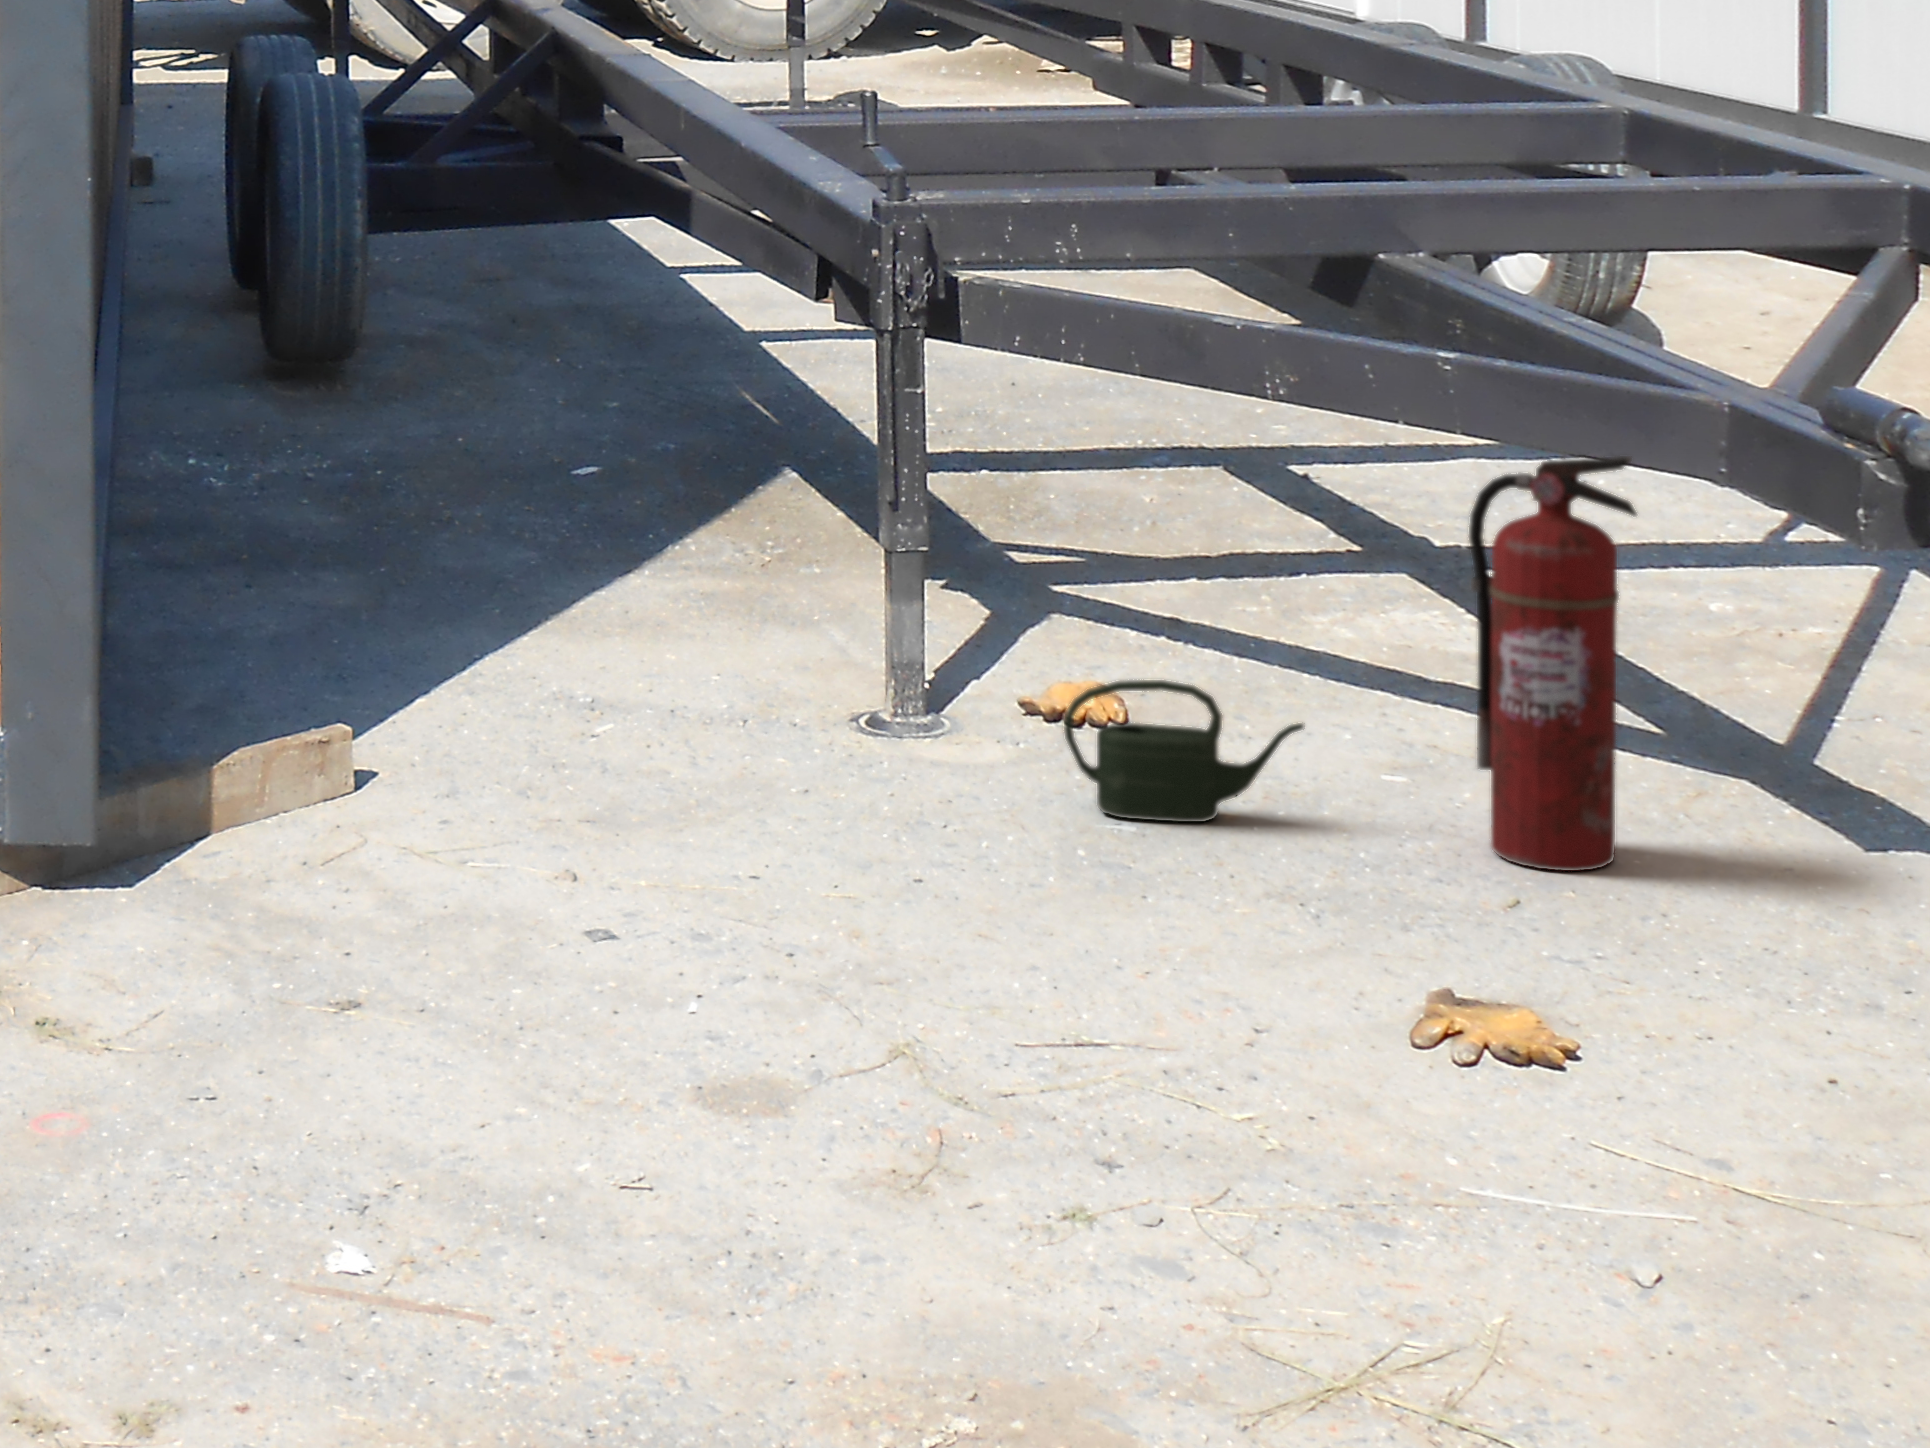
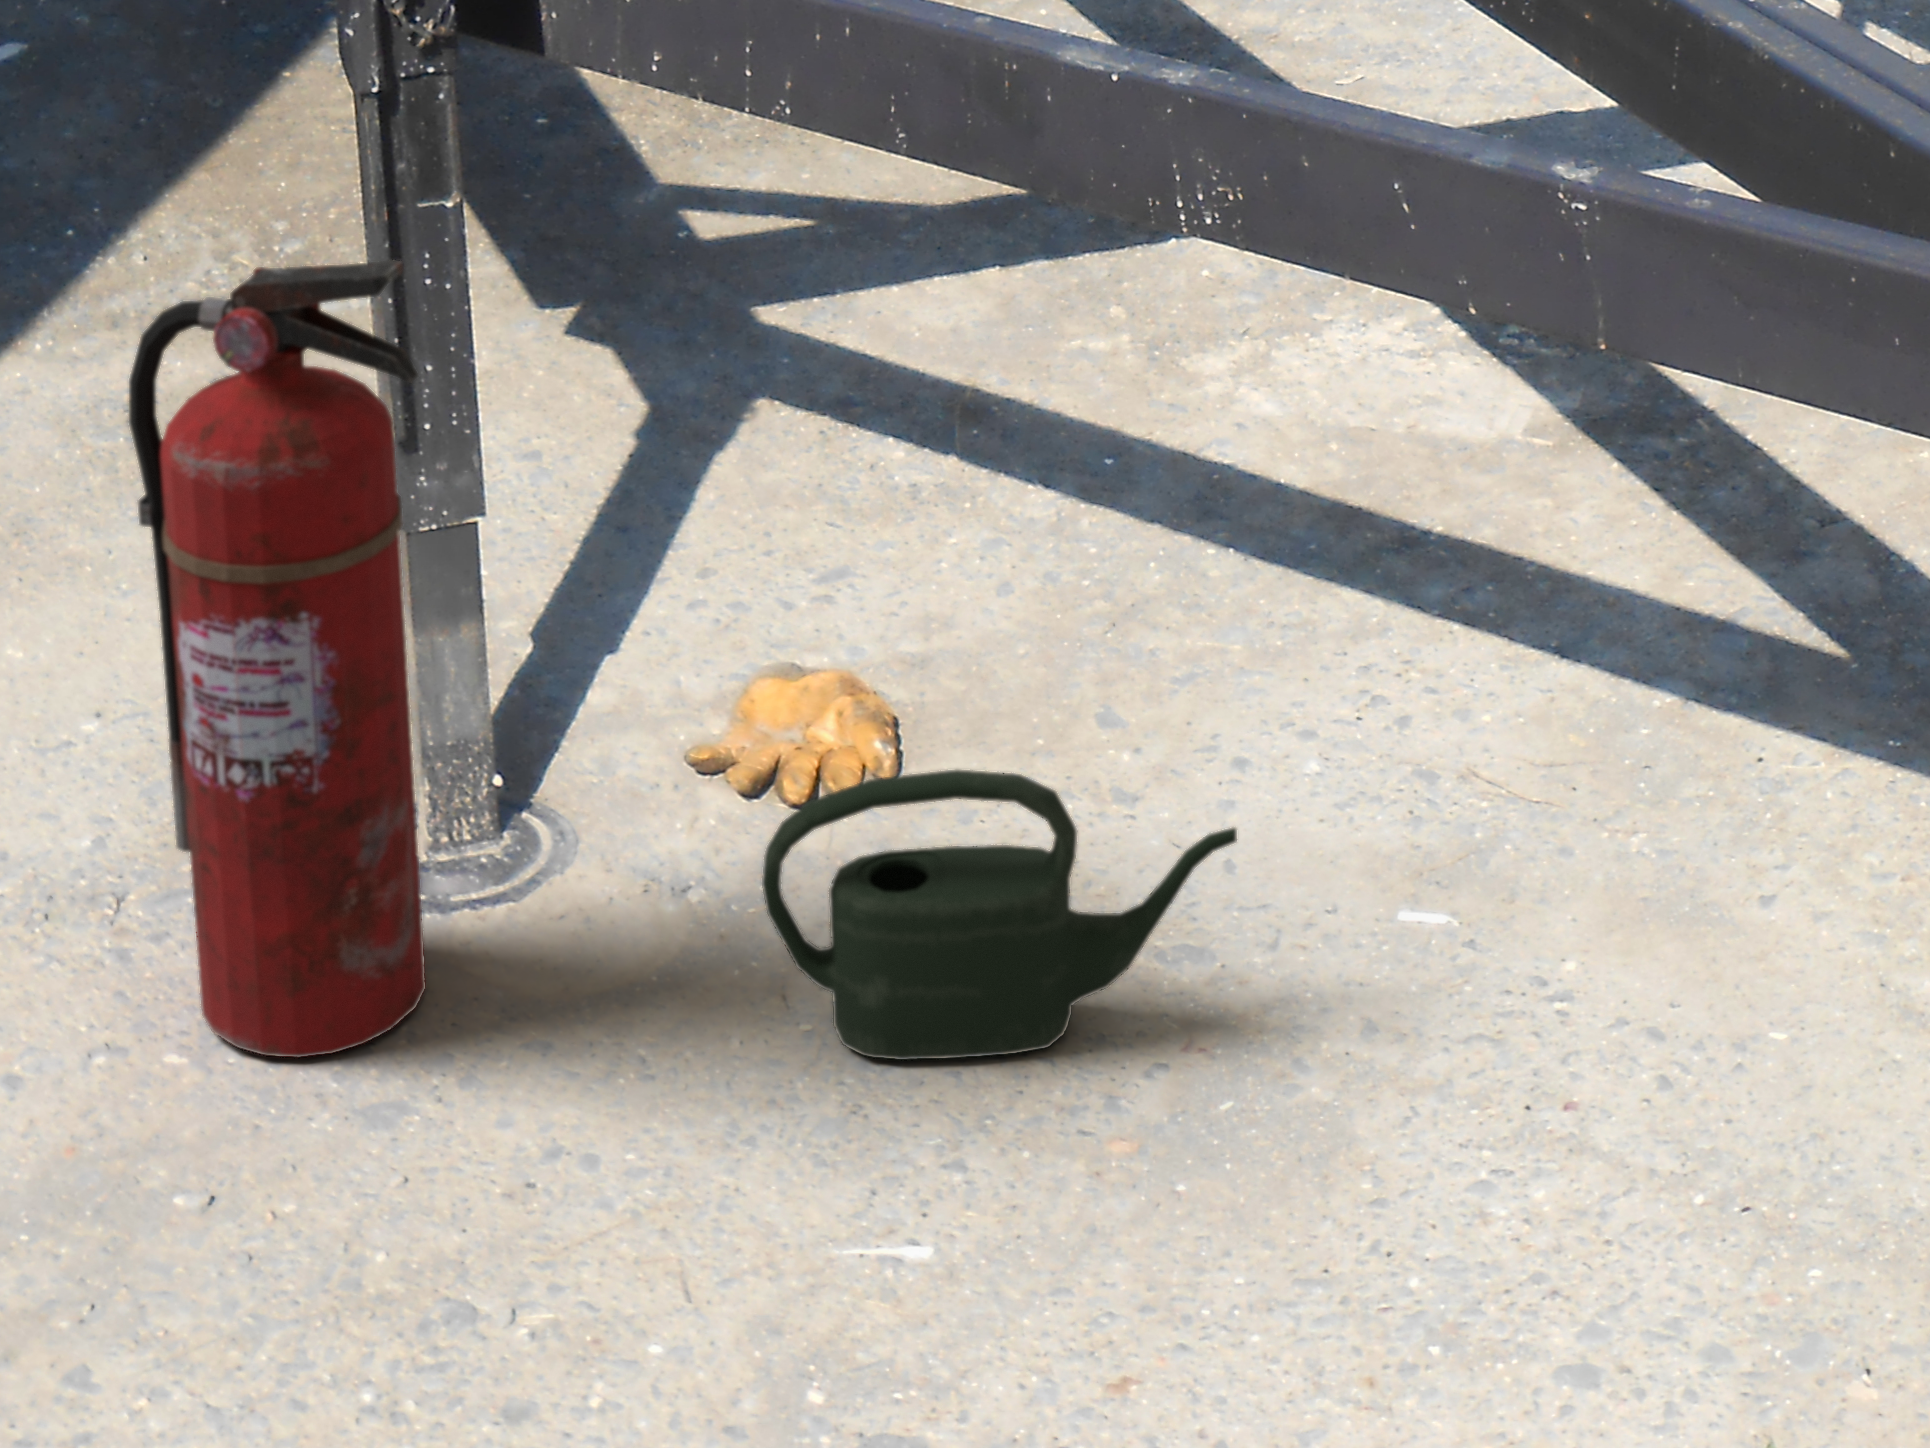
fire extinguisher: present [1469,456,1637,871] -> present [129,260,426,1057]

